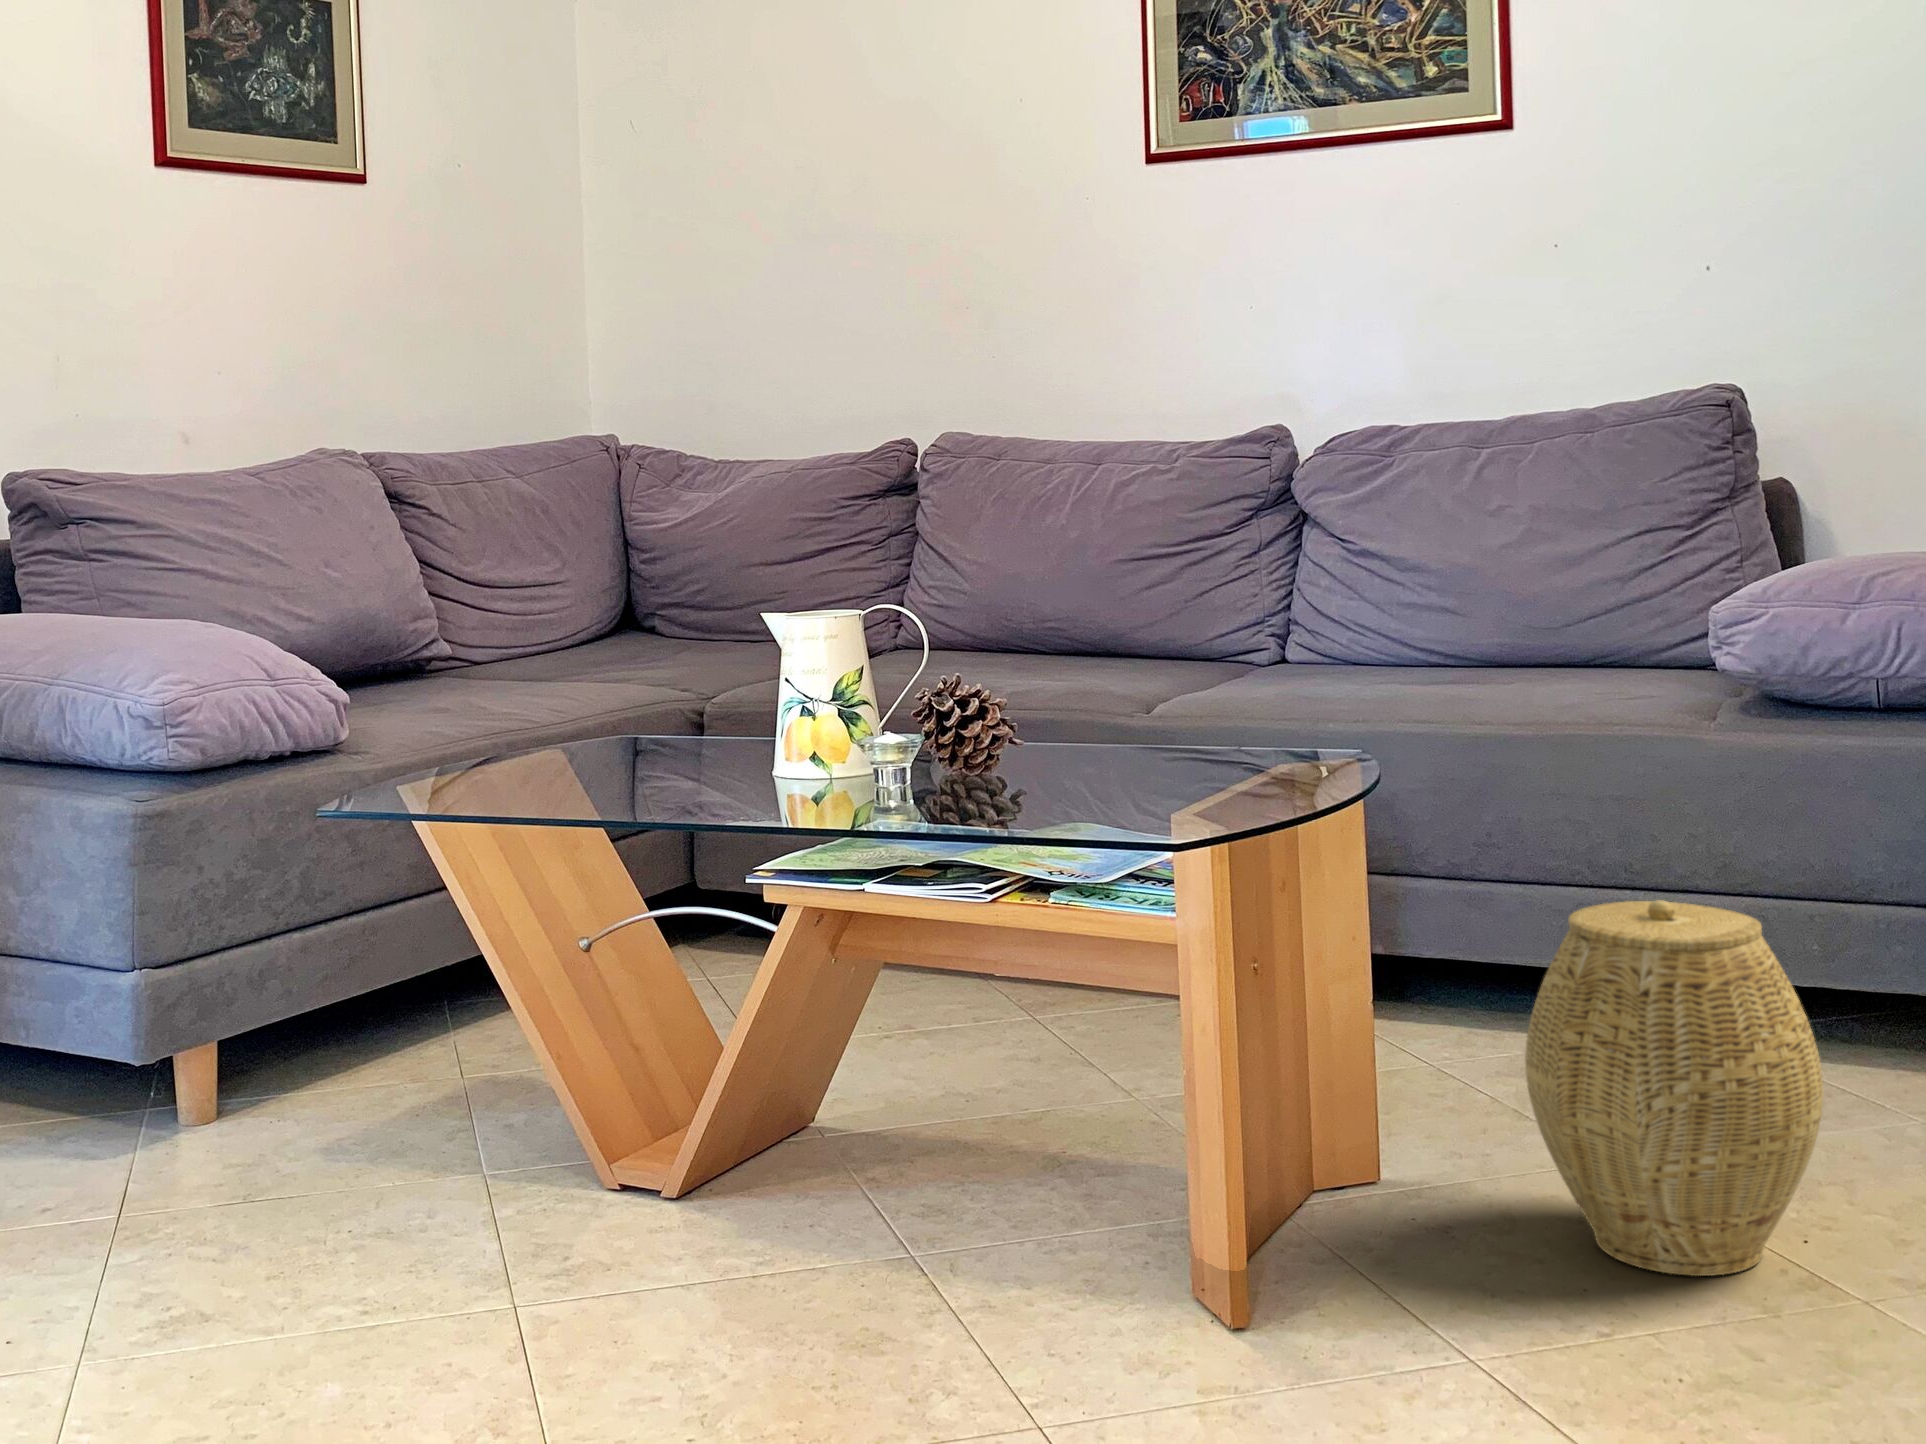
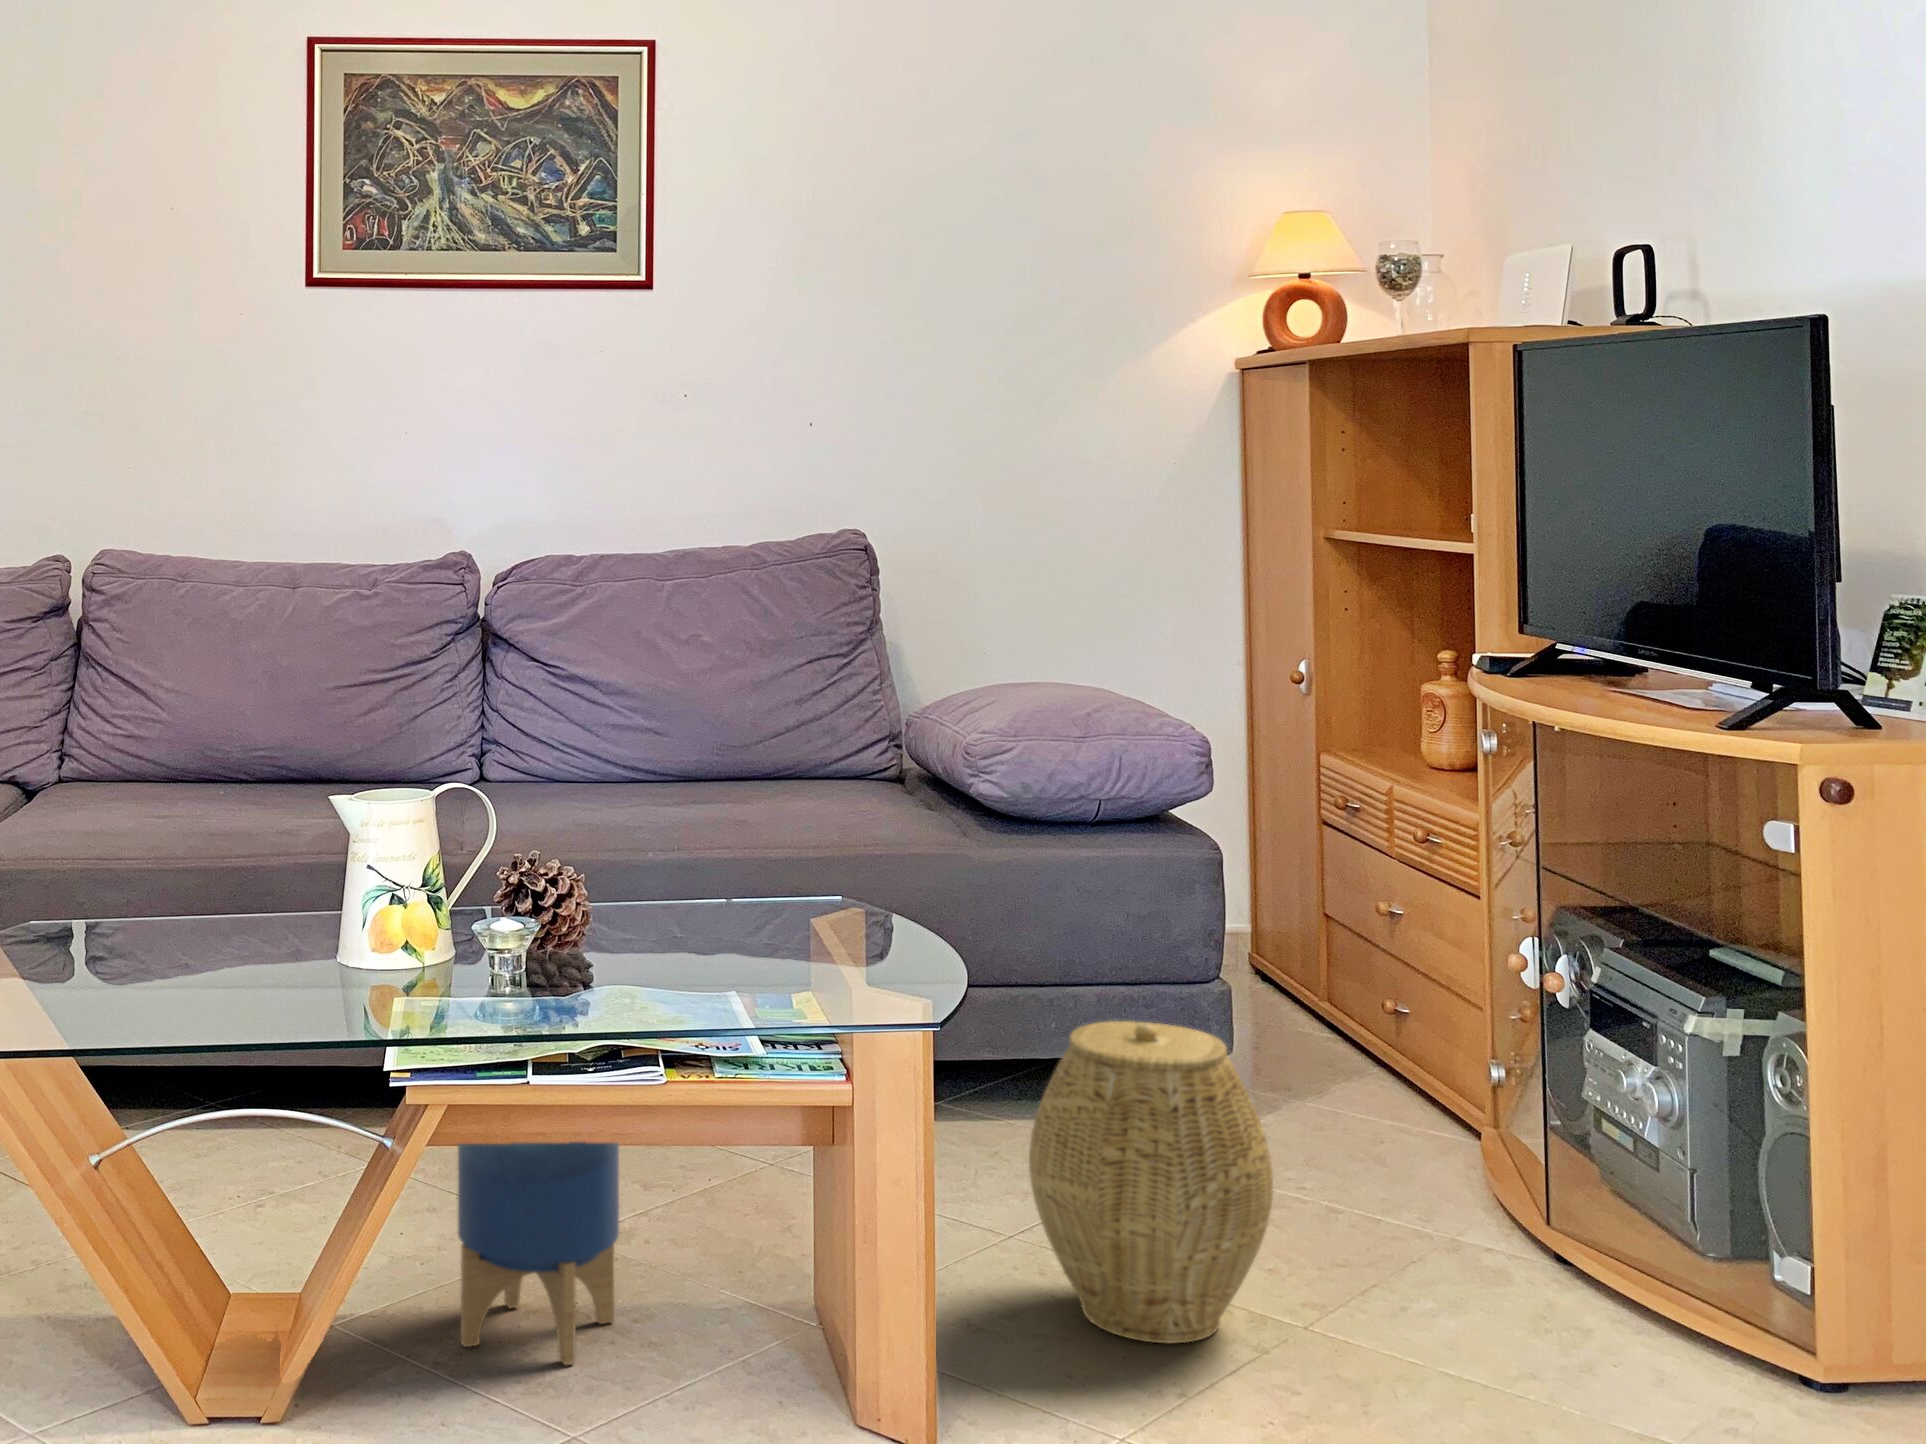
planter: none [913,919,1085,1191] -> present [458,1142,619,1365]

